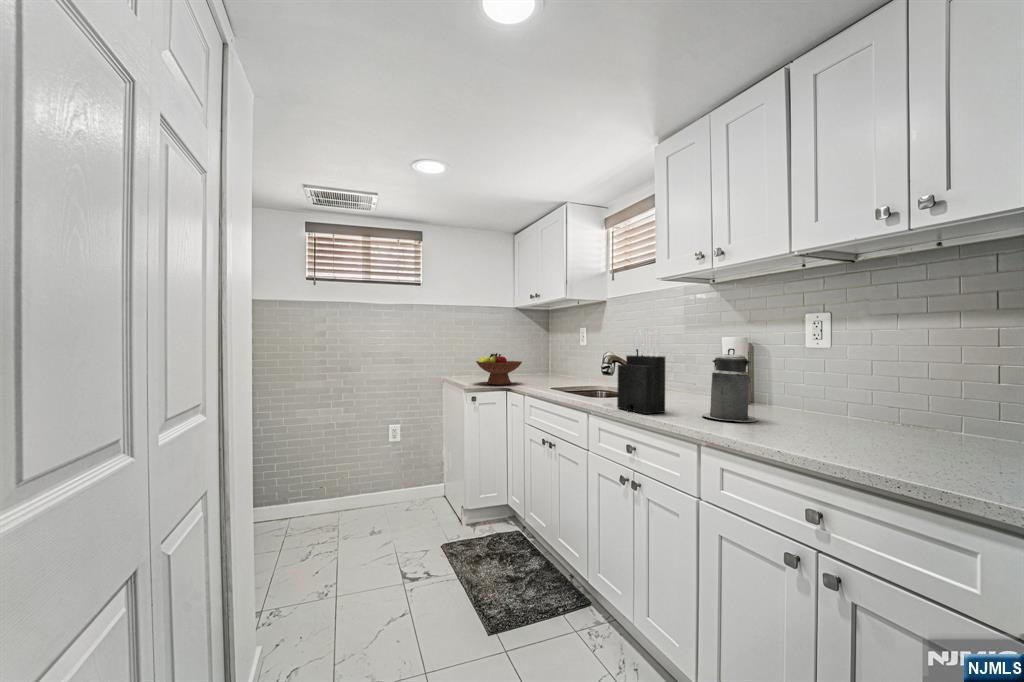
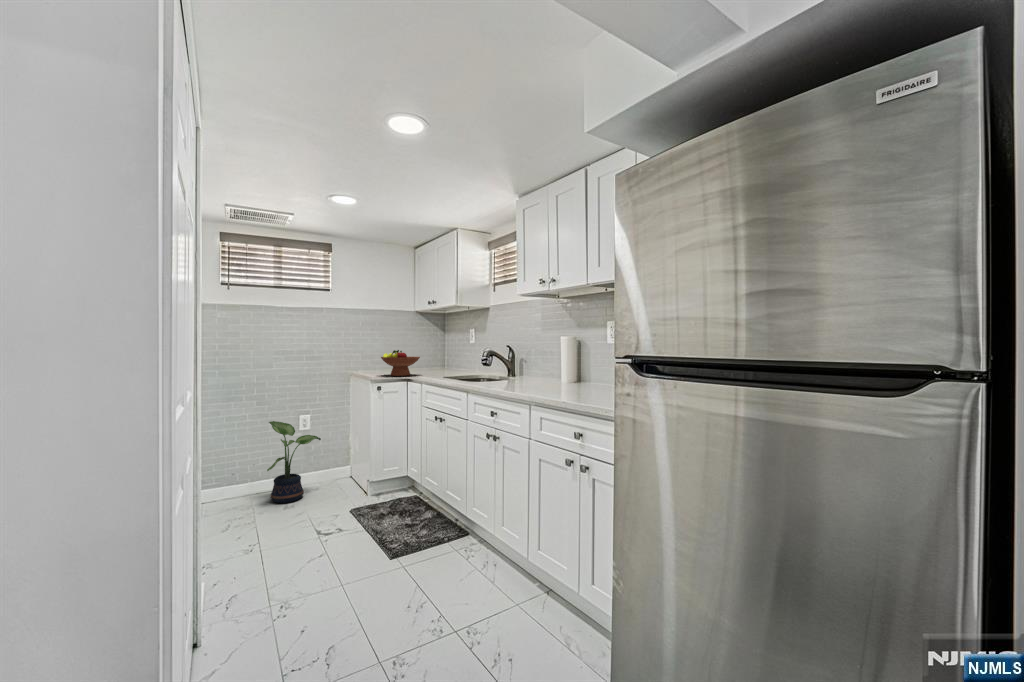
knife block: present [617,328,665,414] -> none [486,330,517,389]
canister: present [702,348,757,422] -> none [539,343,572,391]
potted plant: none [351,431,410,527] -> present [267,421,321,503]

